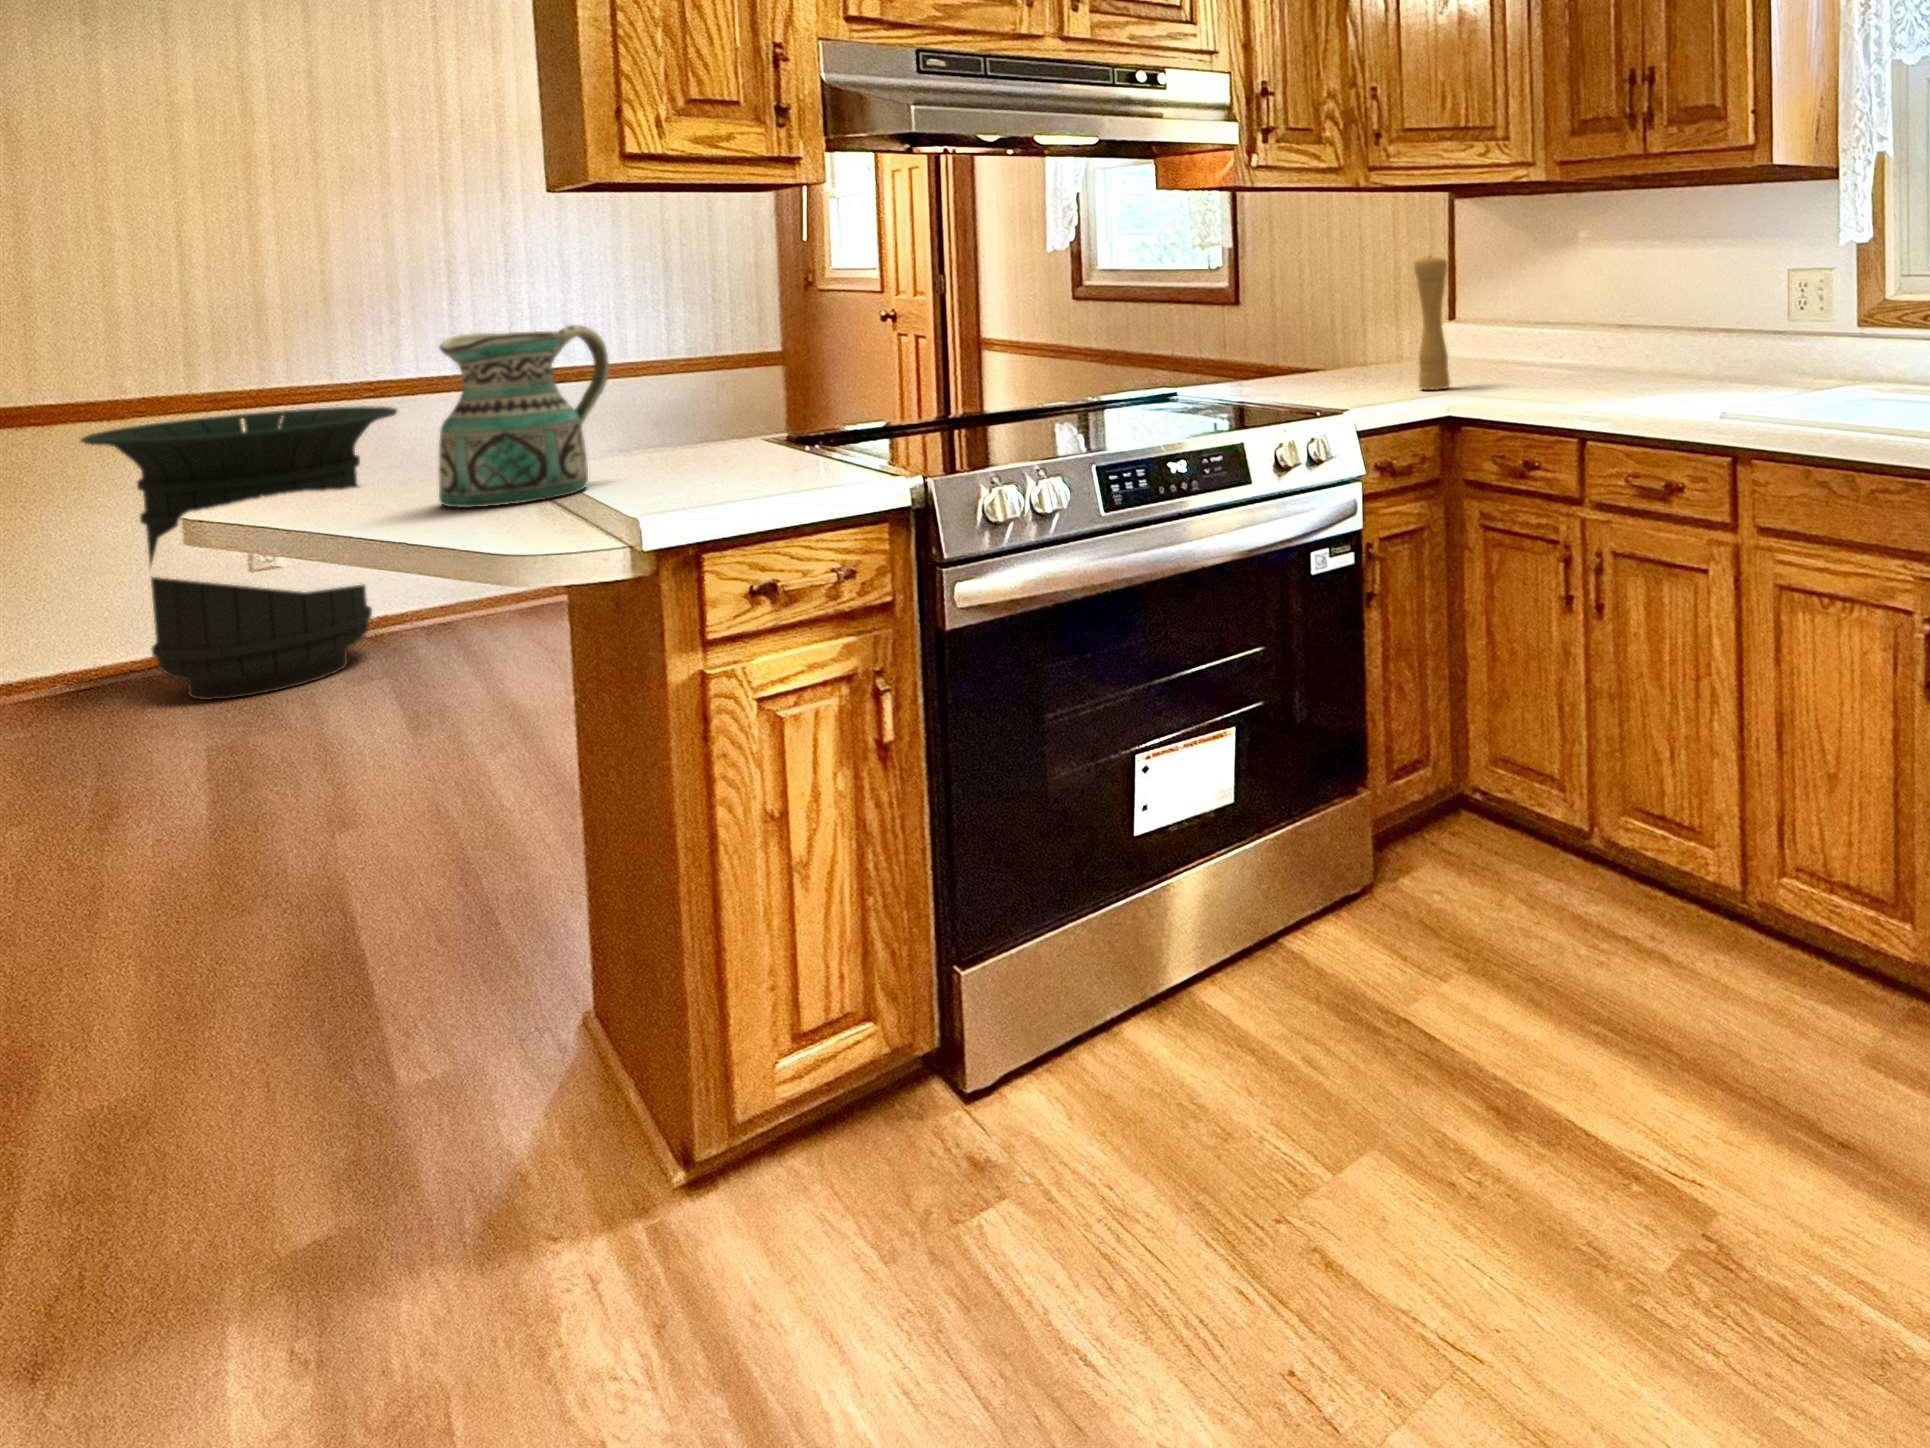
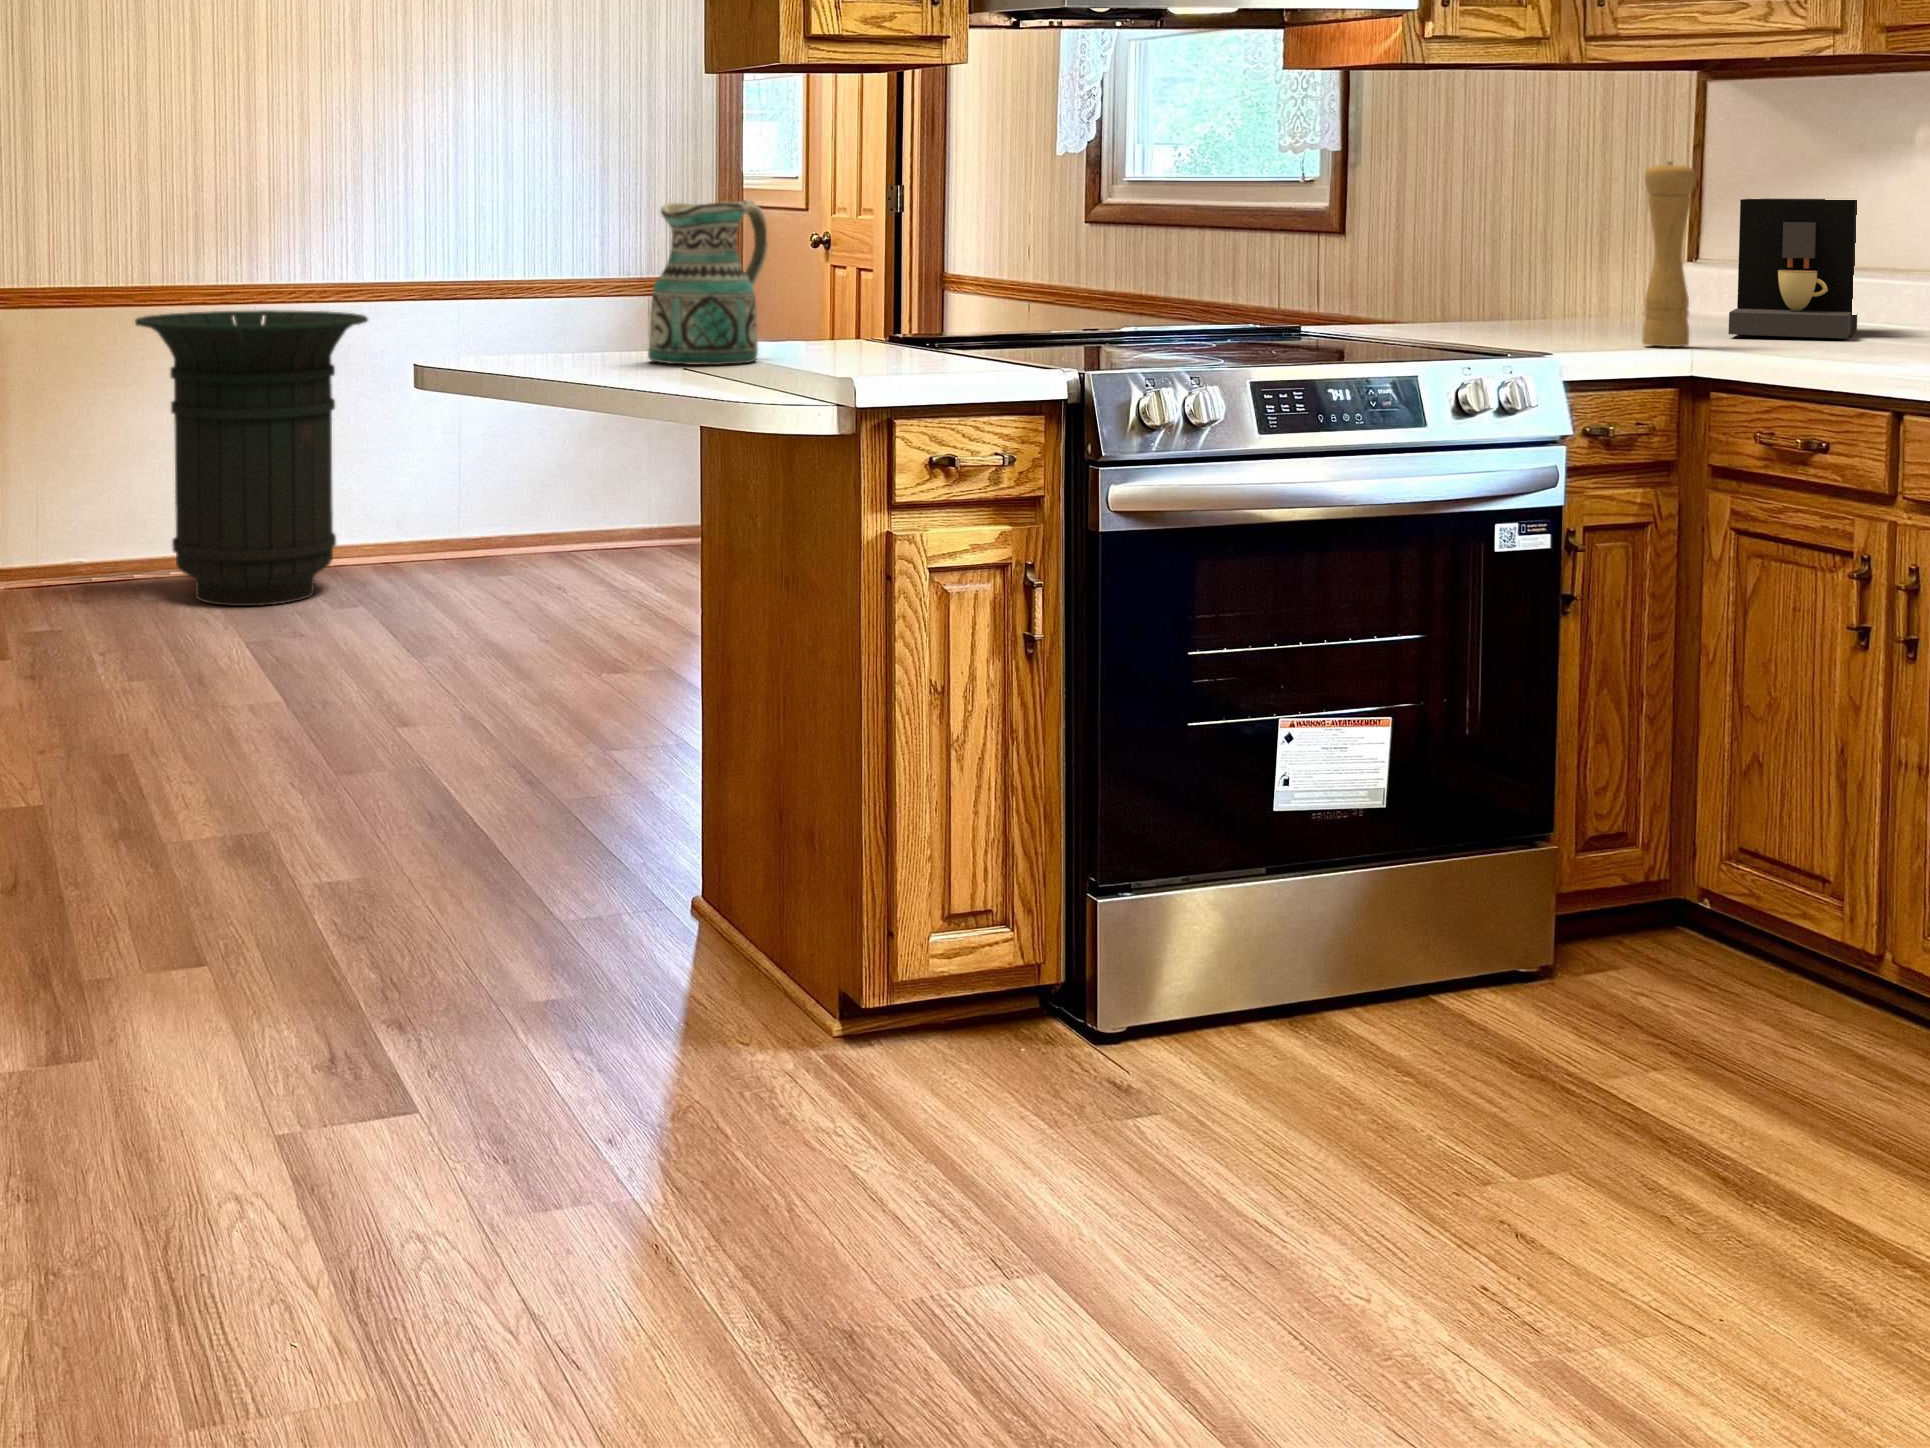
coffee maker: none [1477,272,1555,372] -> present [1729,198,1857,338]

